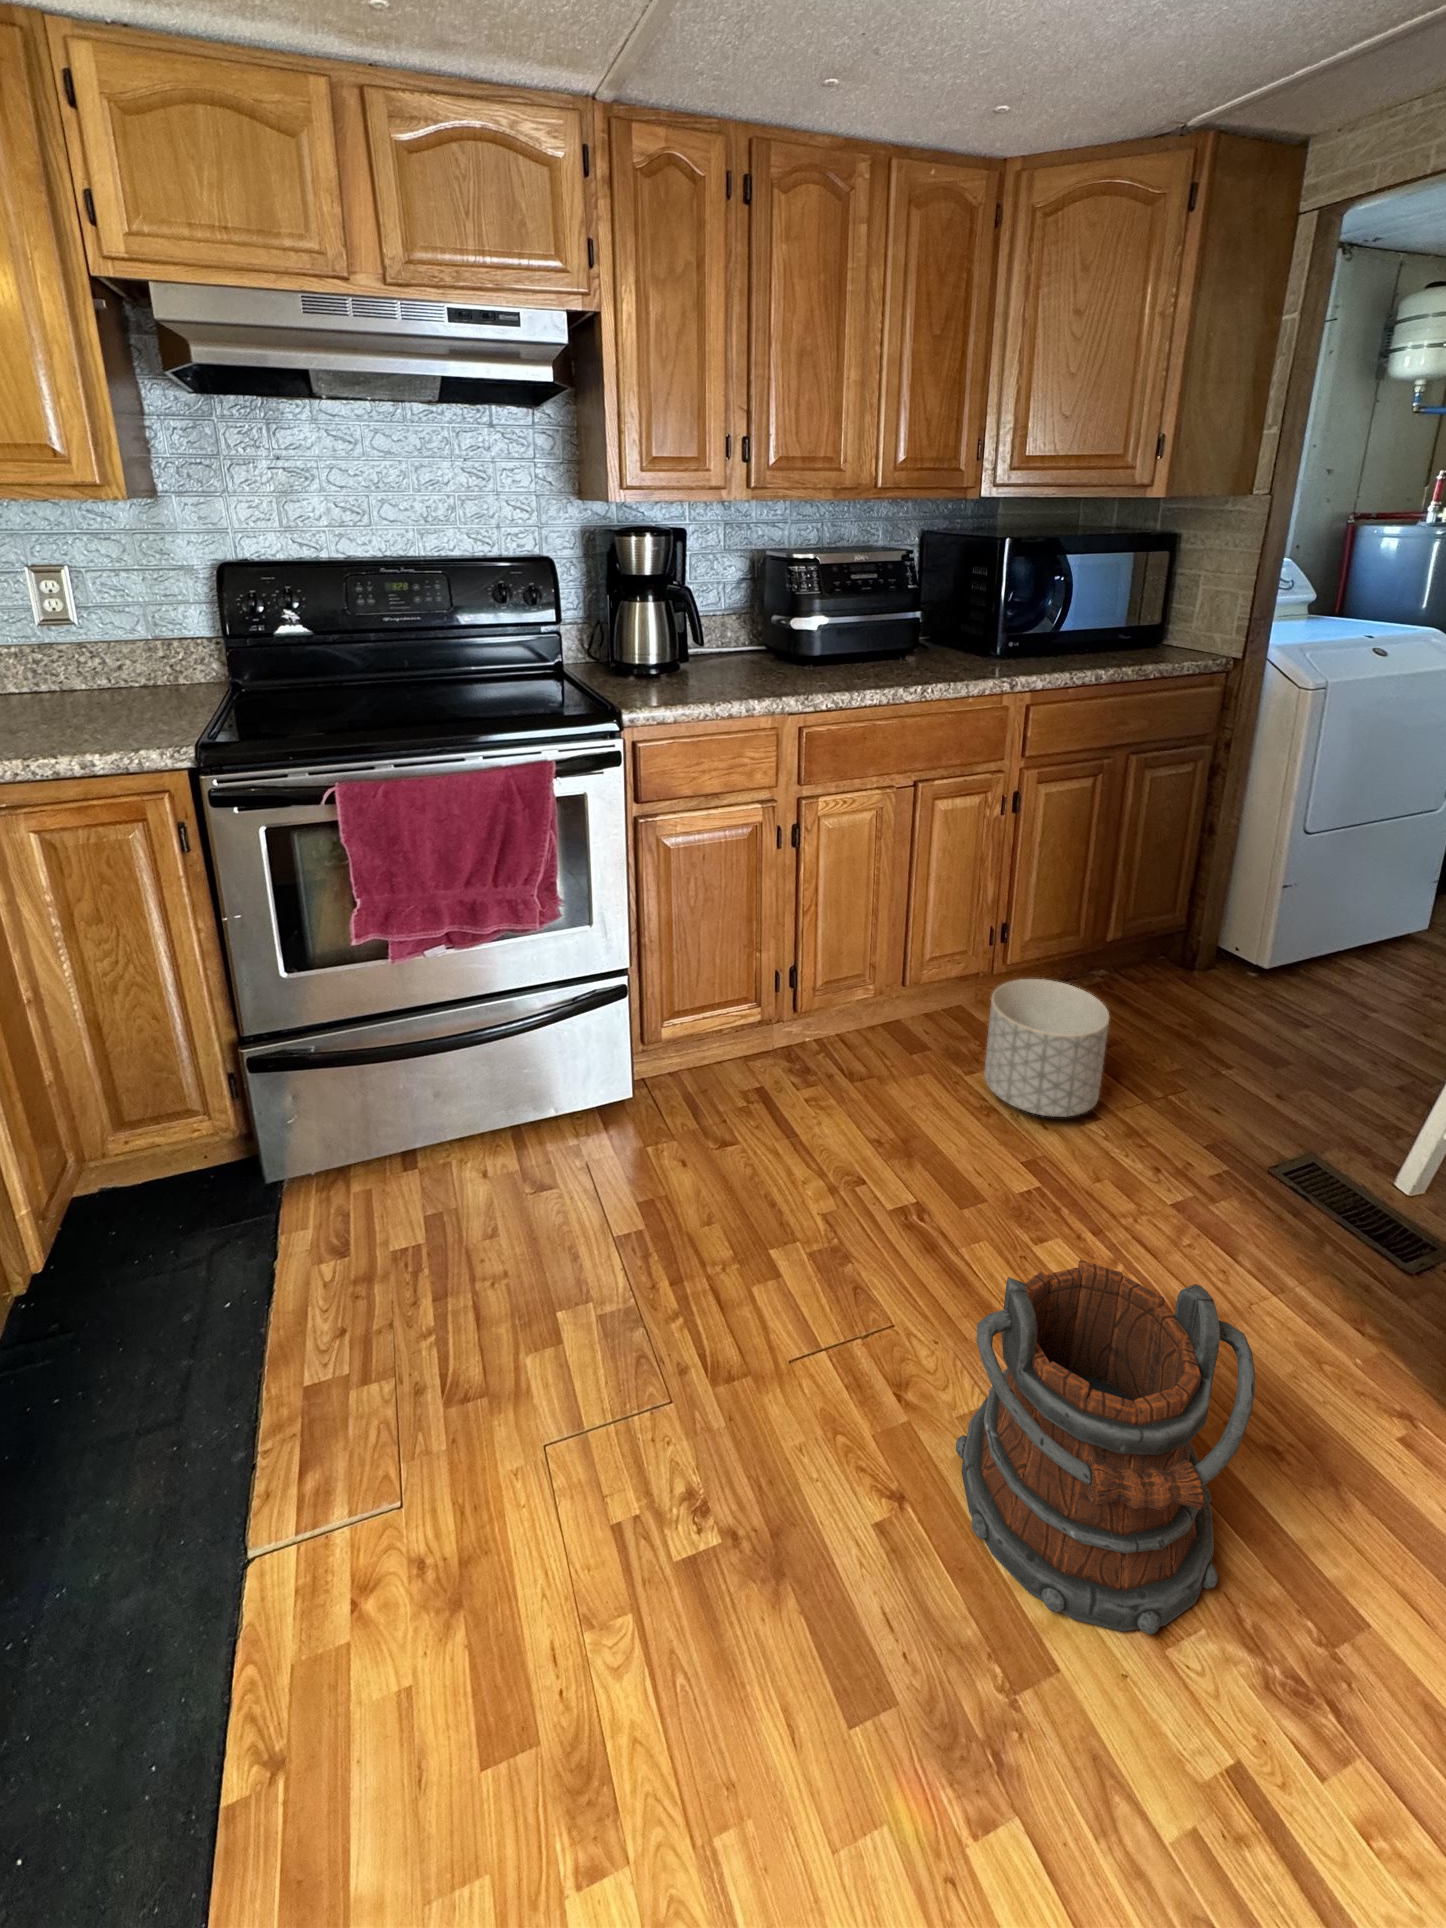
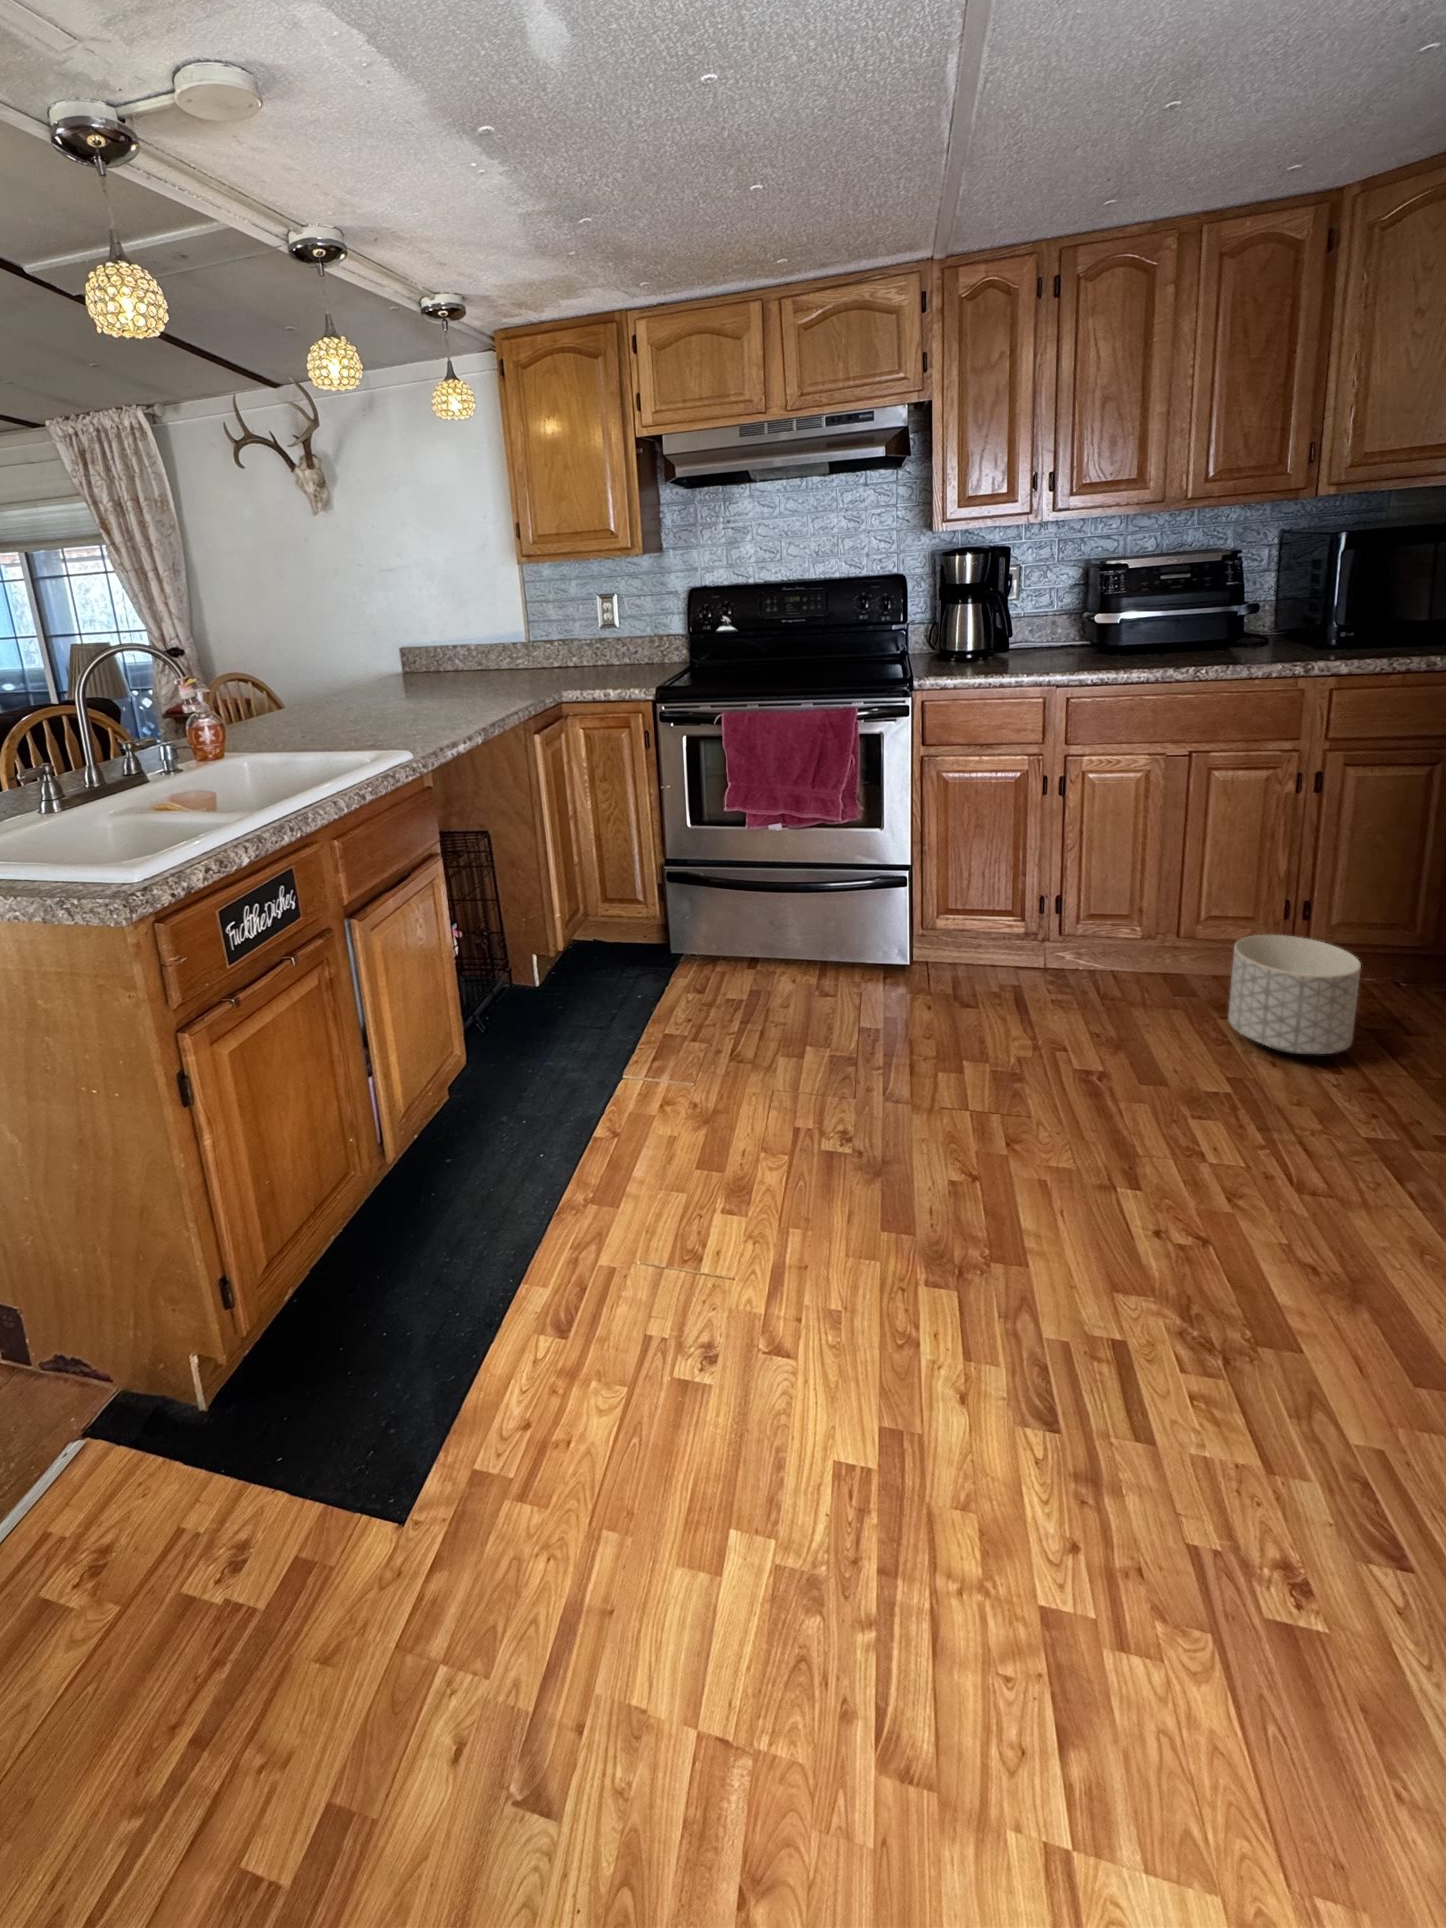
bucket: present [956,1260,1255,1634] -> none [1012,1033,1225,1280]

